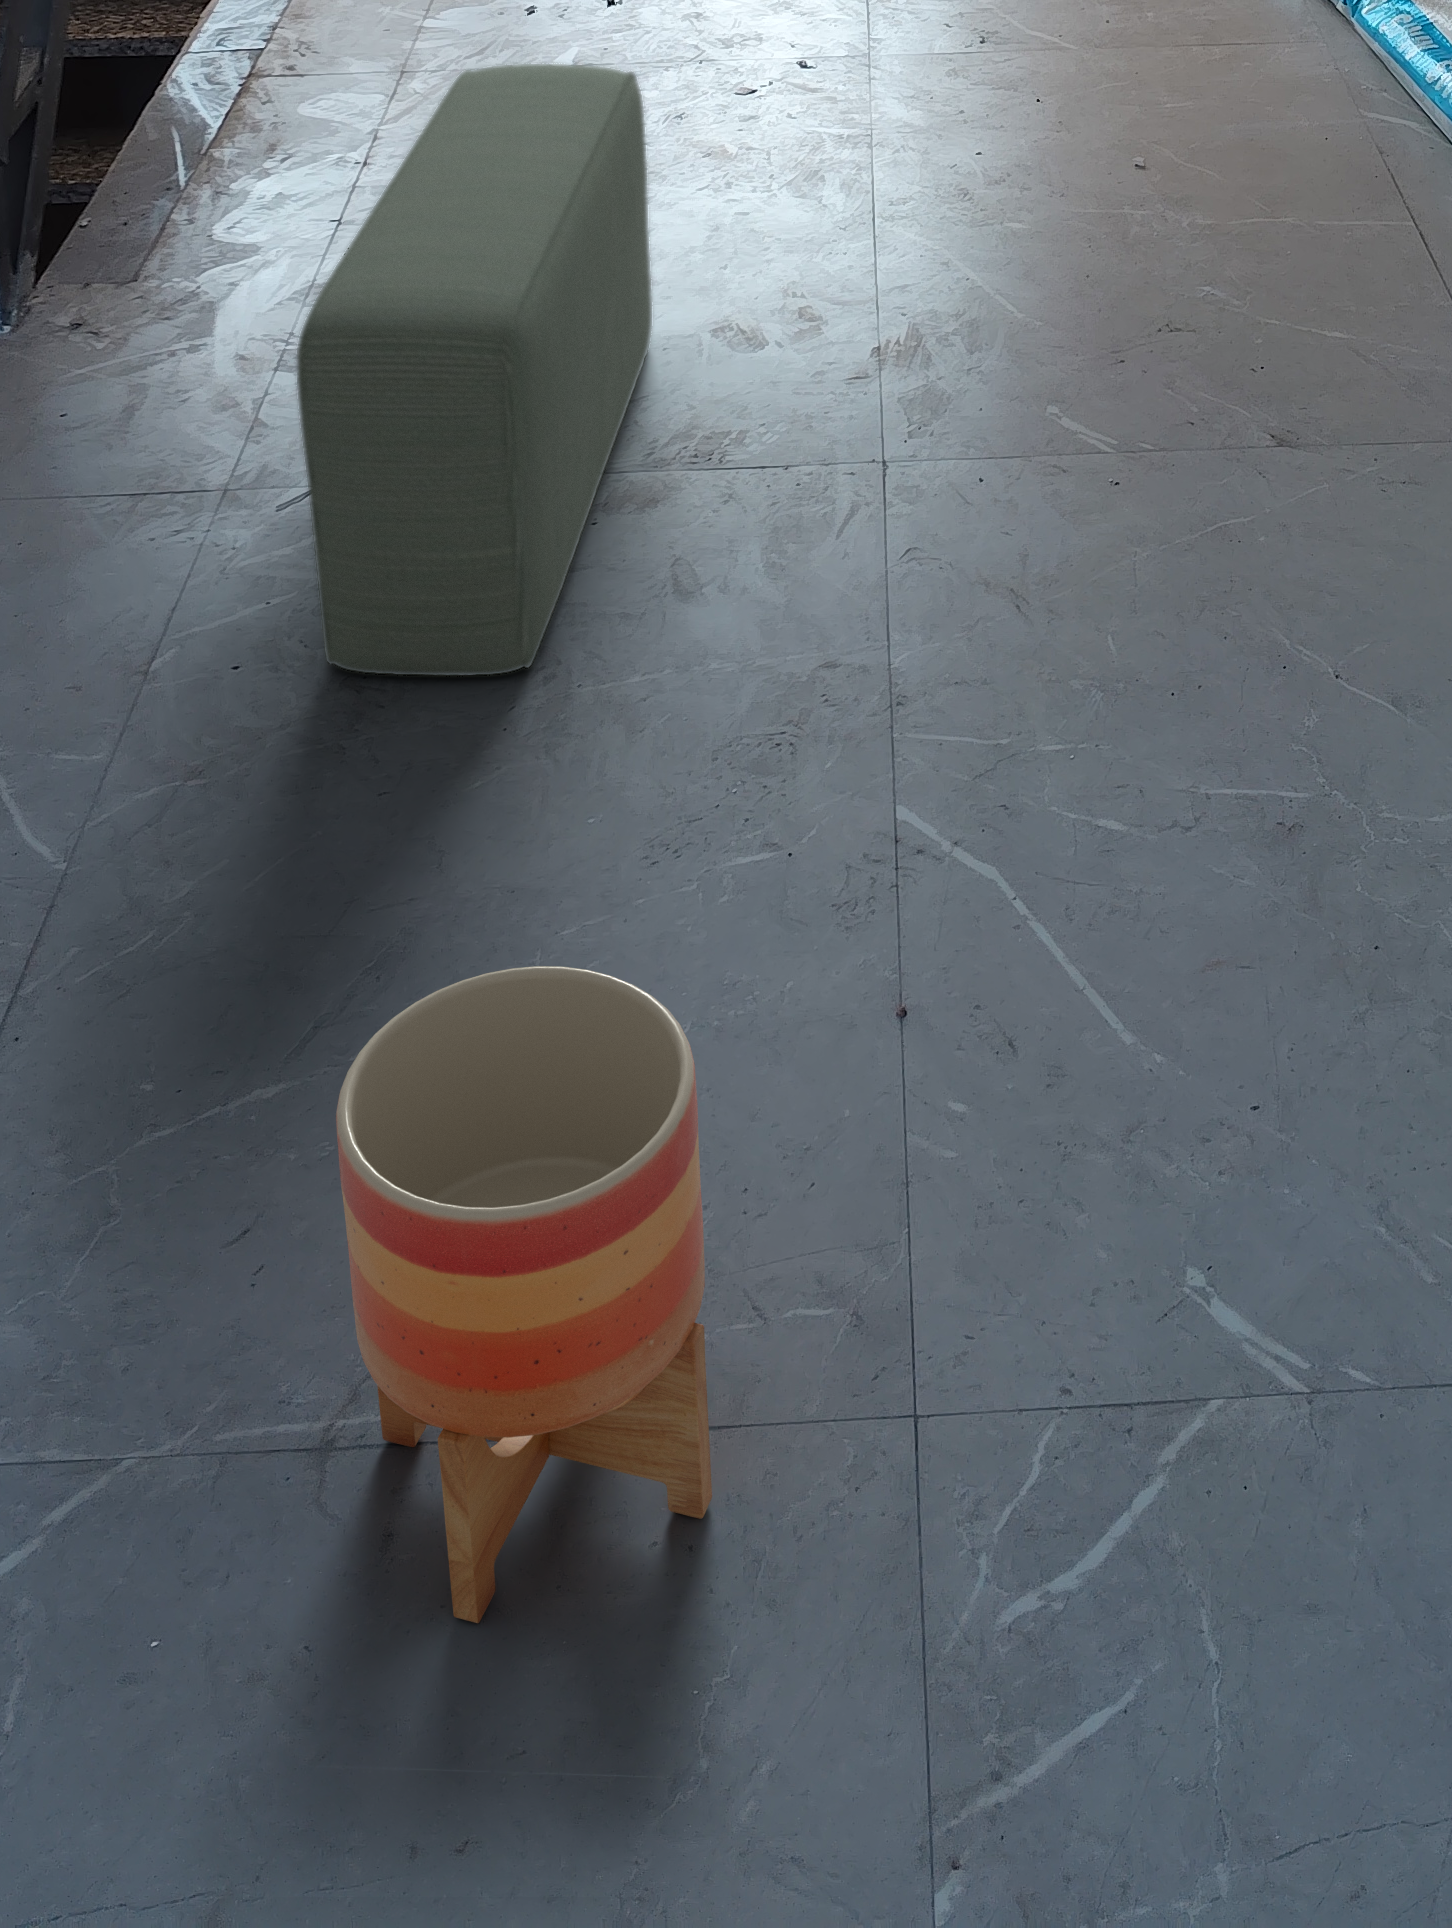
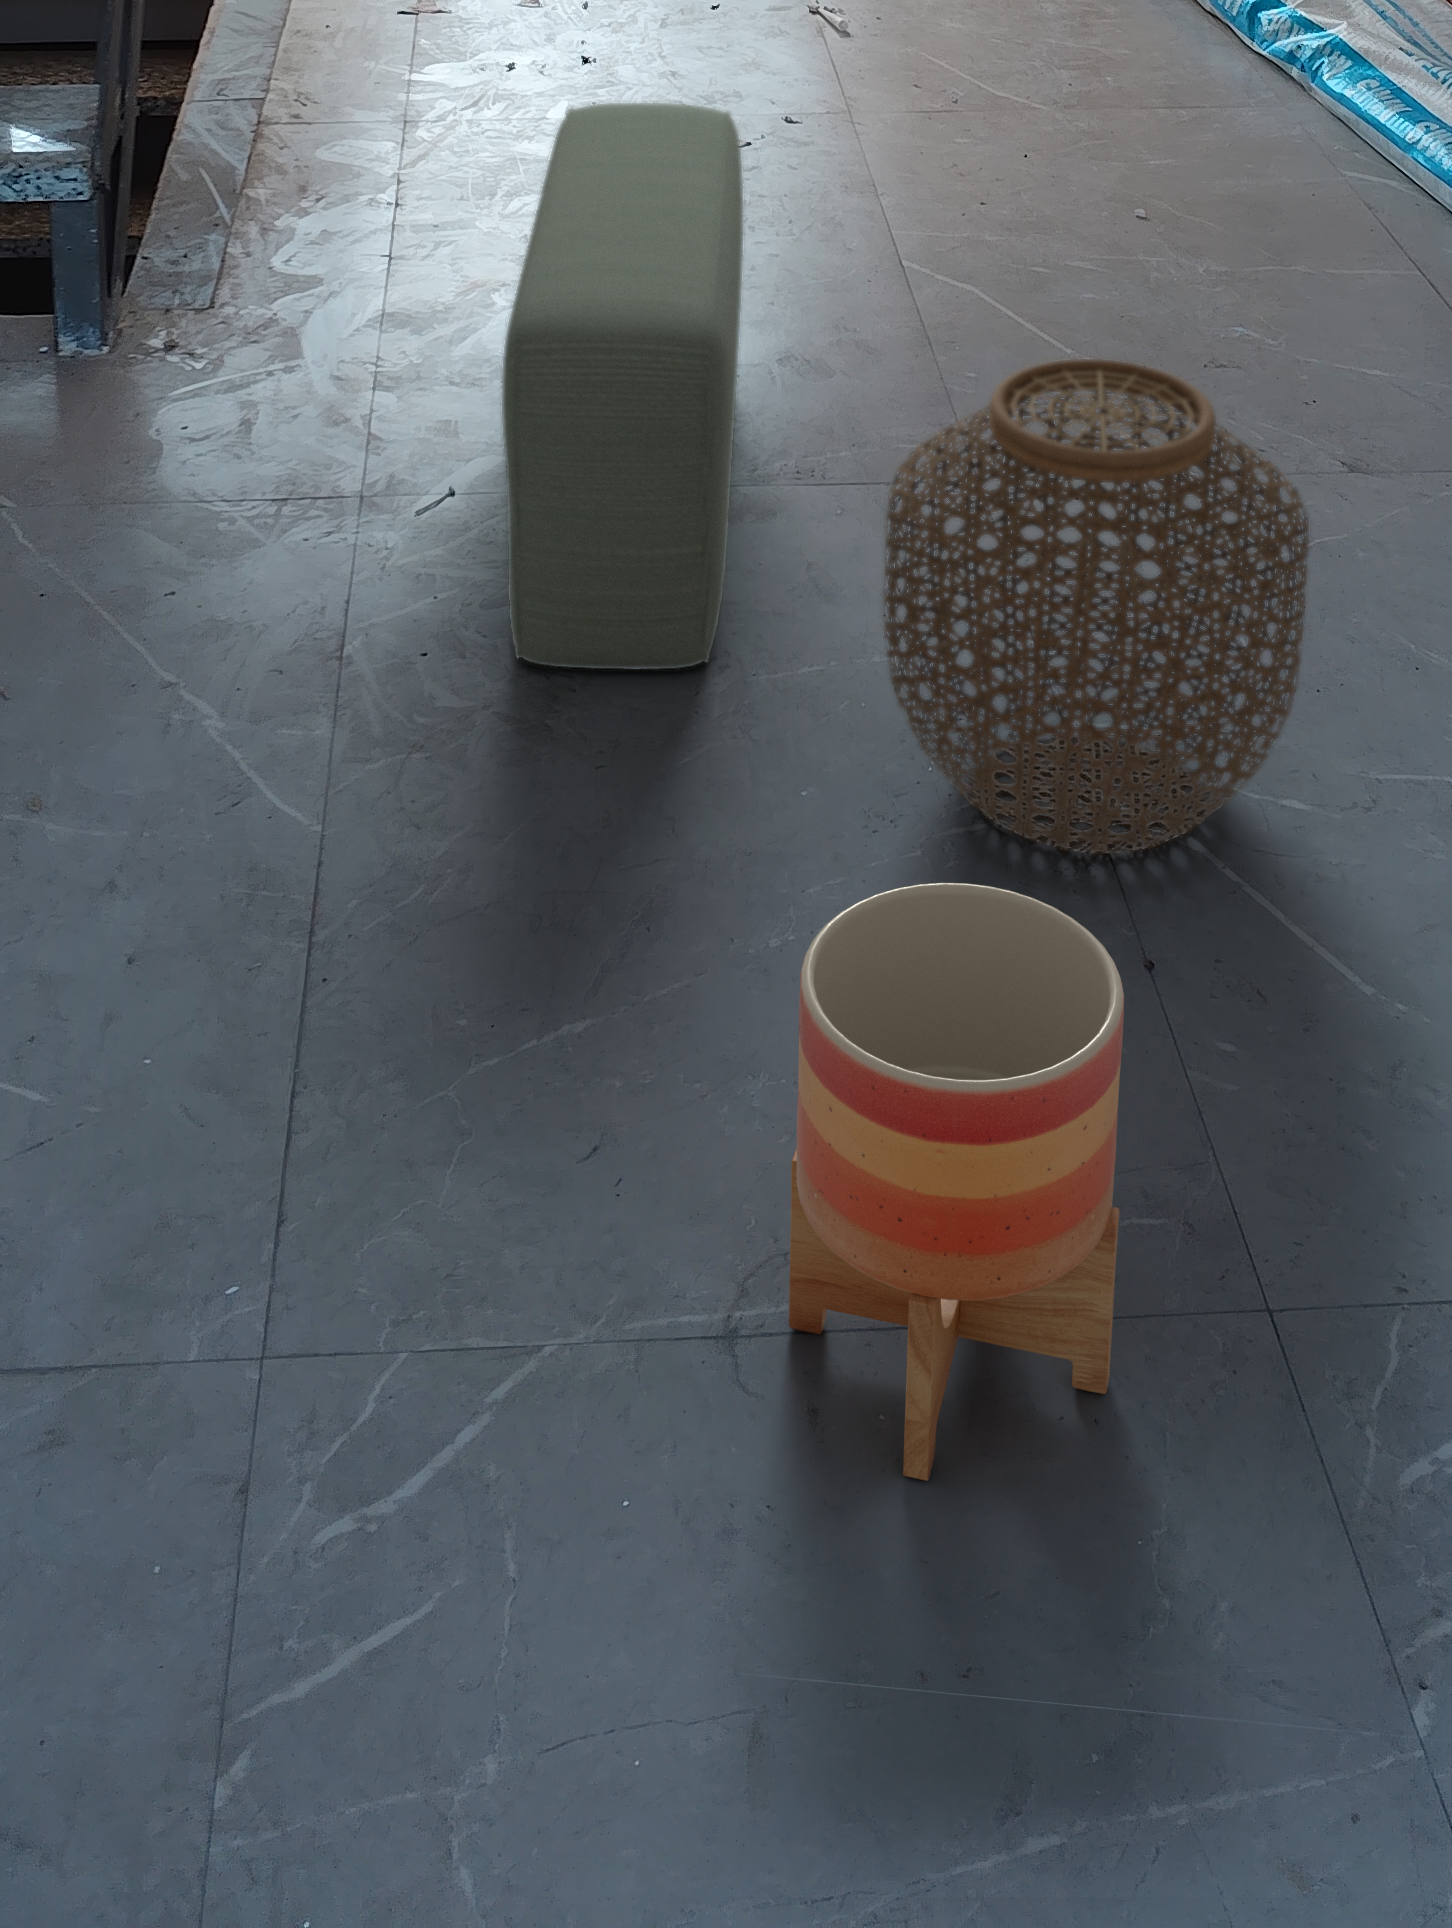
woven basket: none [652,356,1102,883] -> present [883,359,1309,854]

